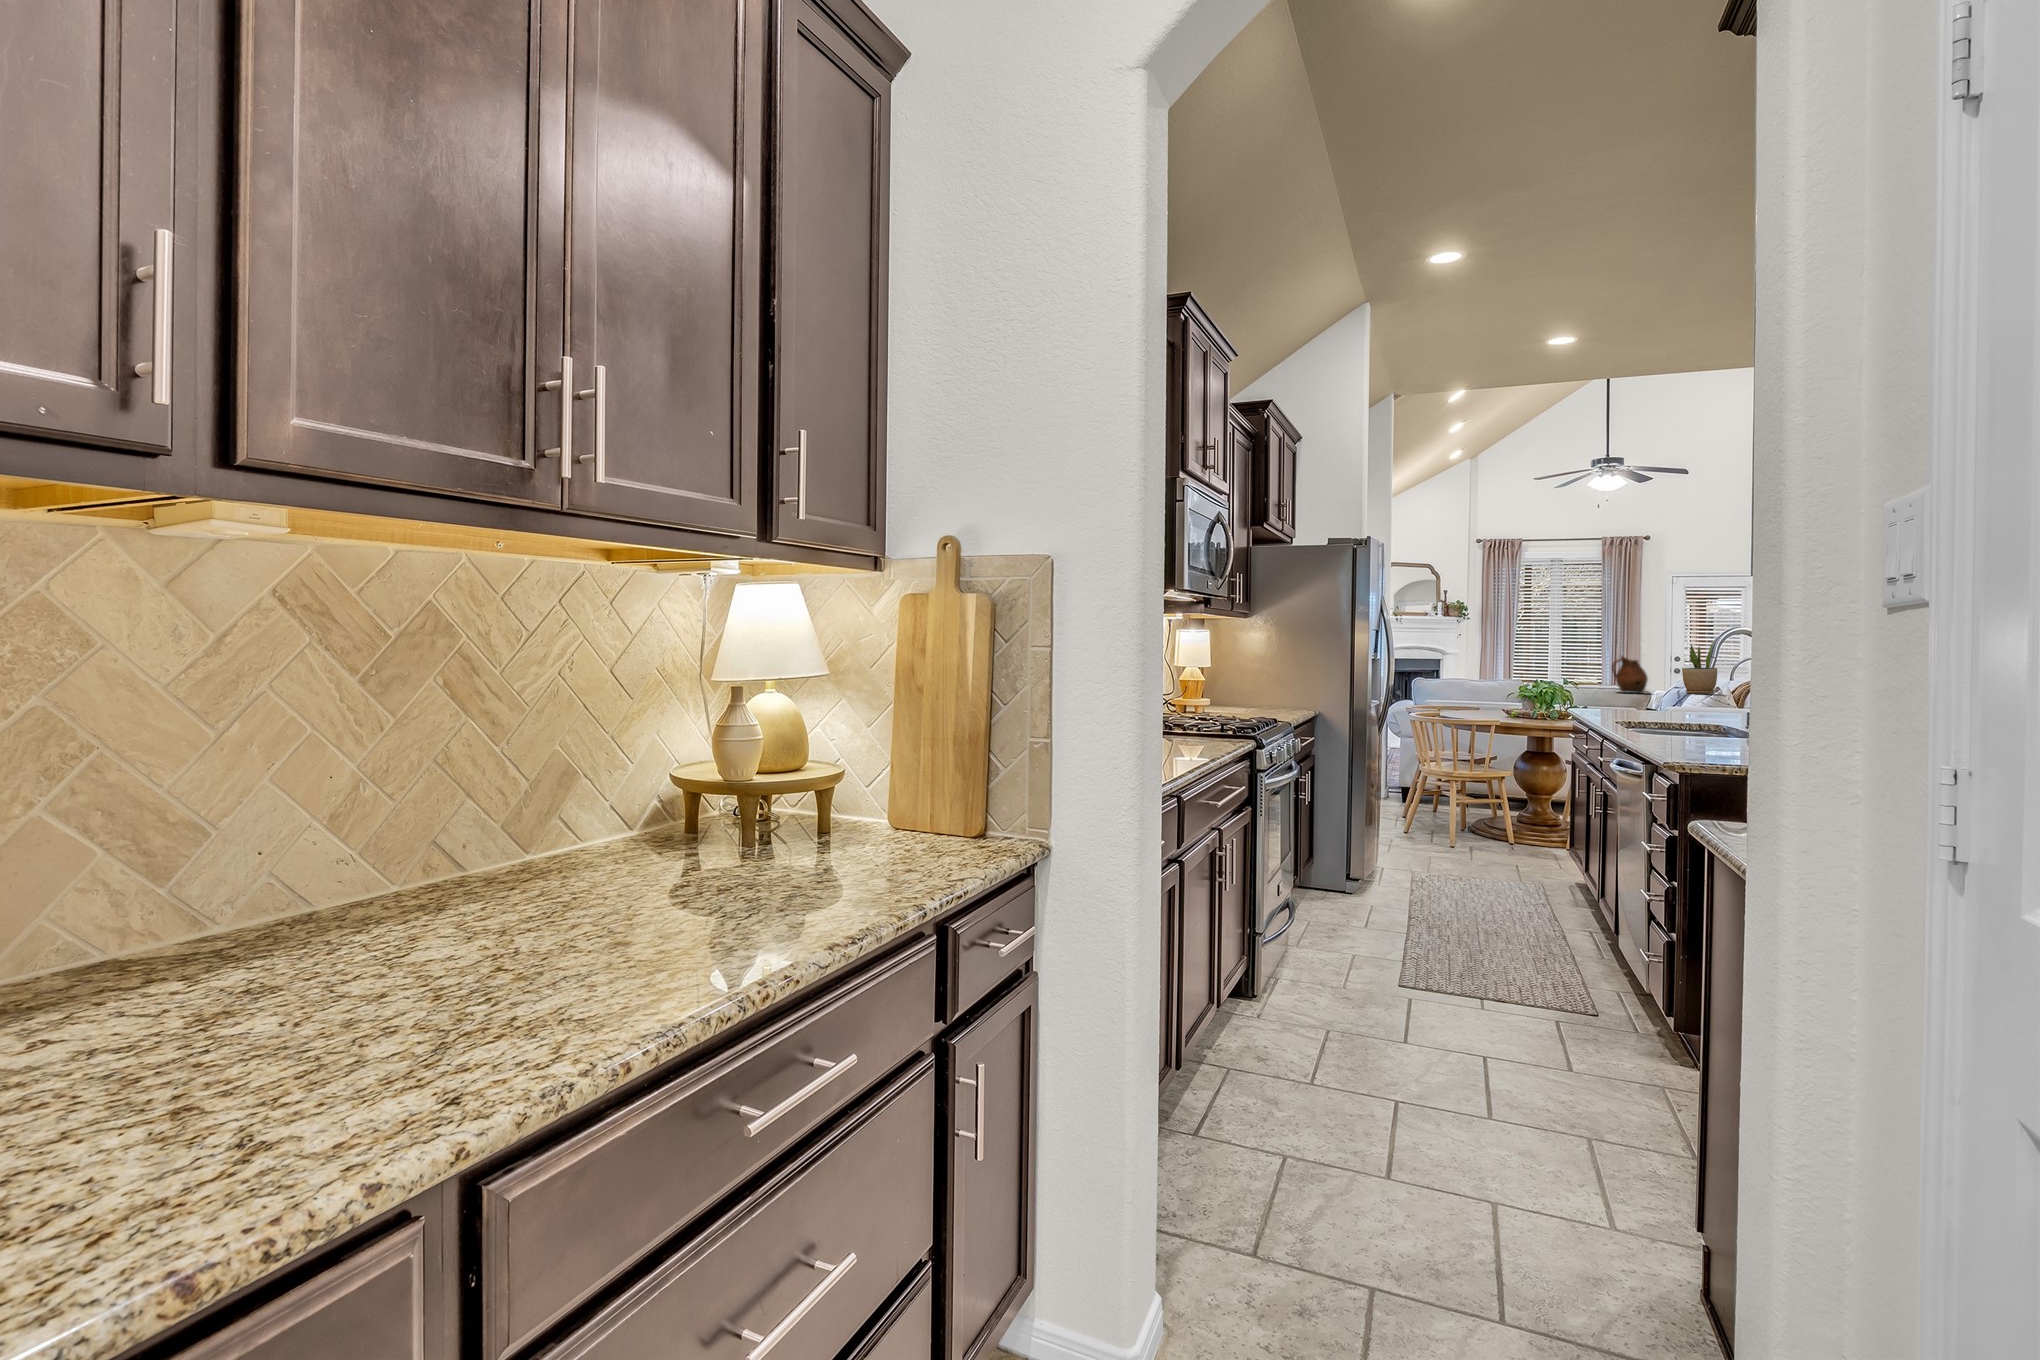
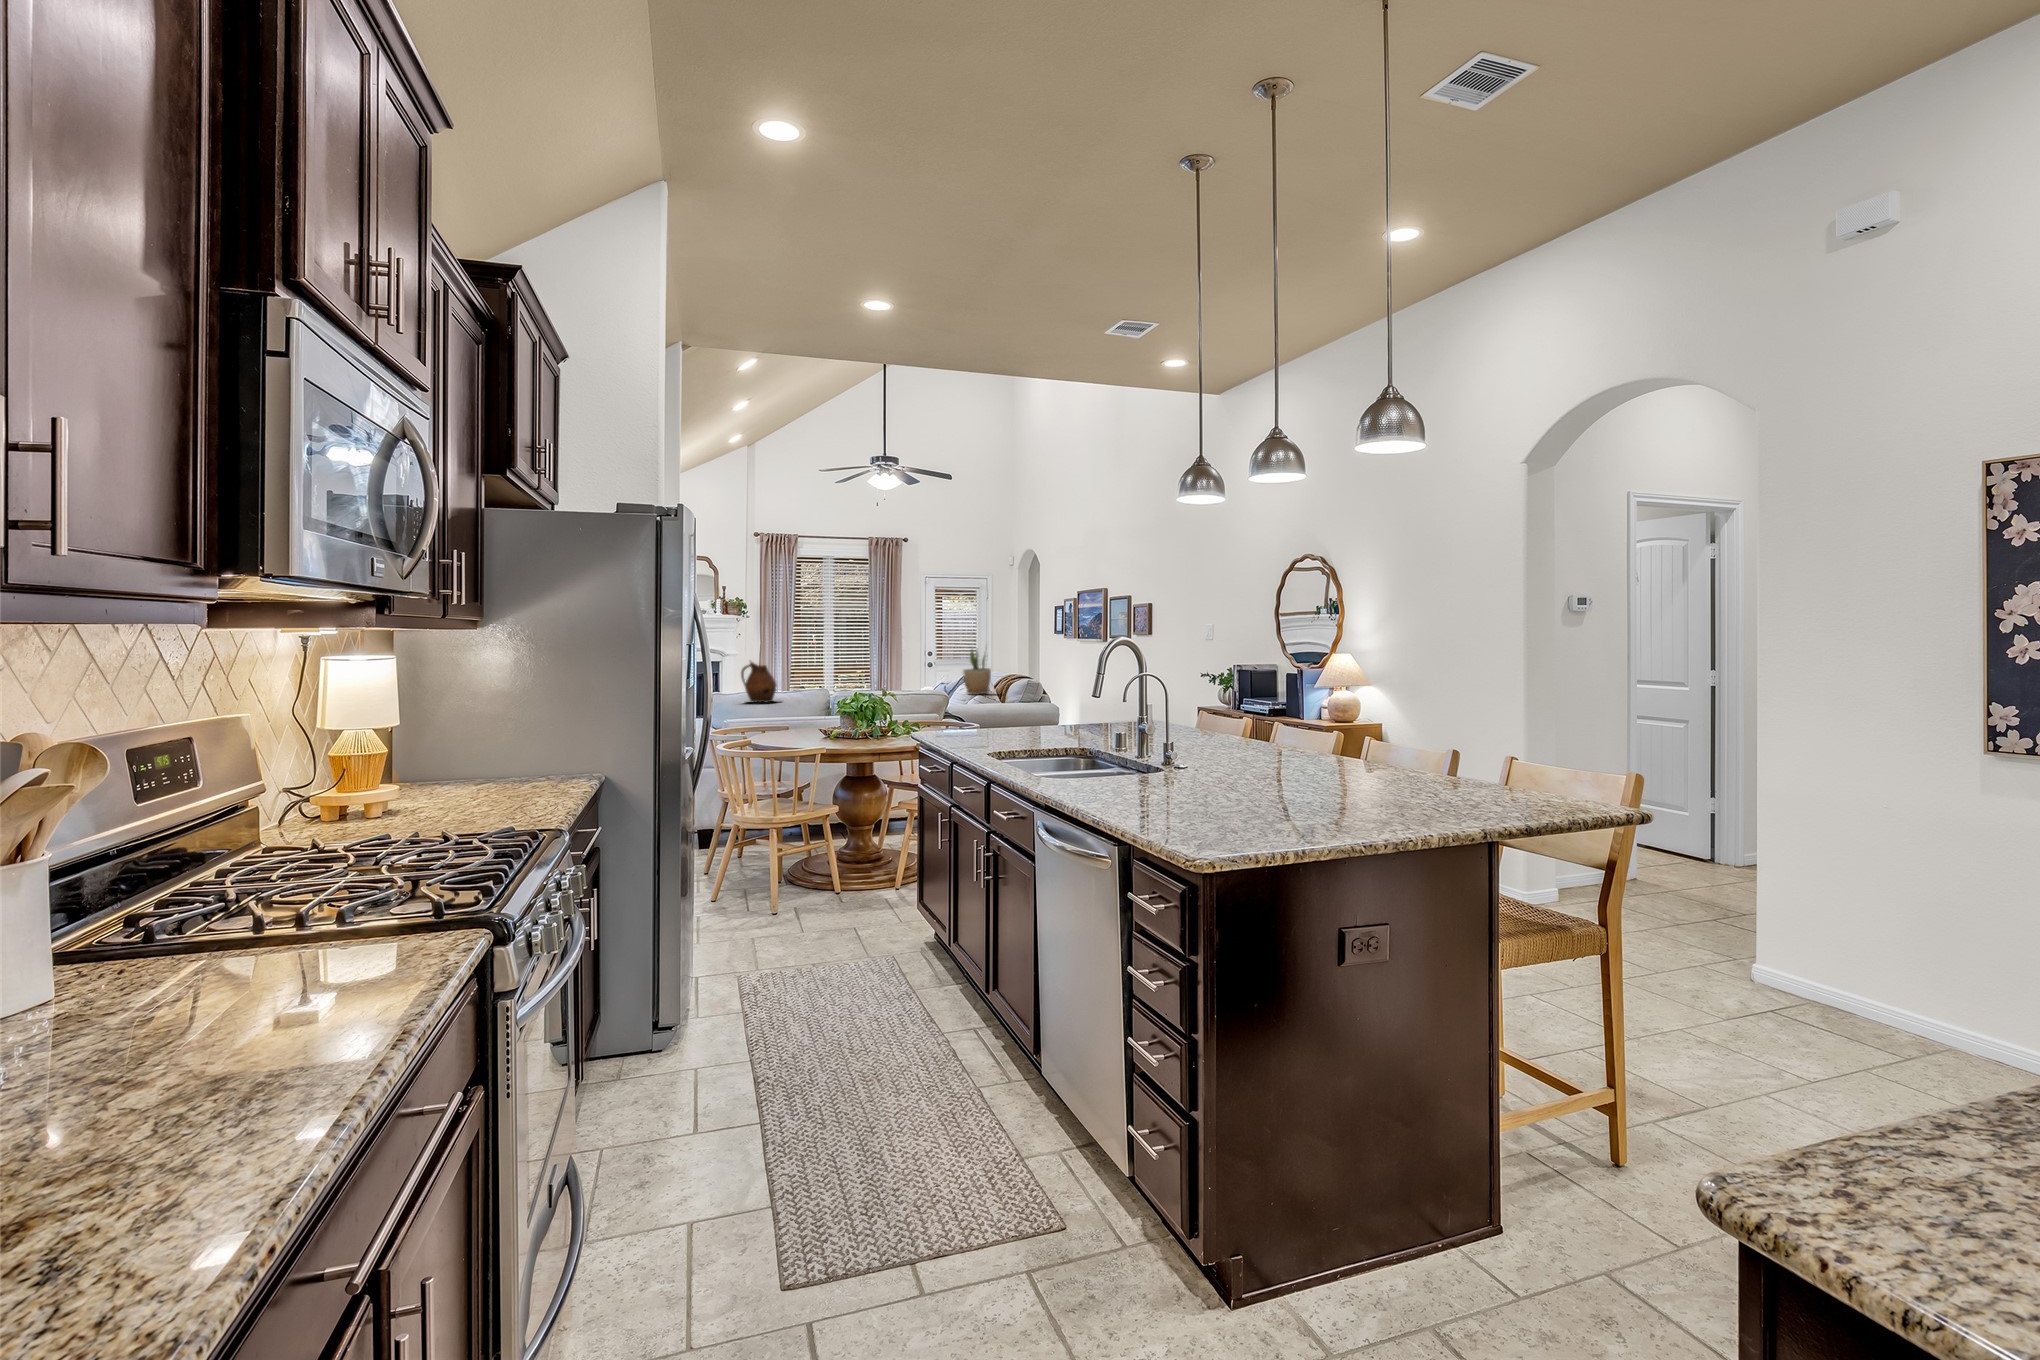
ceramic pitcher: present [1612,656,1648,693] -> present [741,662,776,703]

